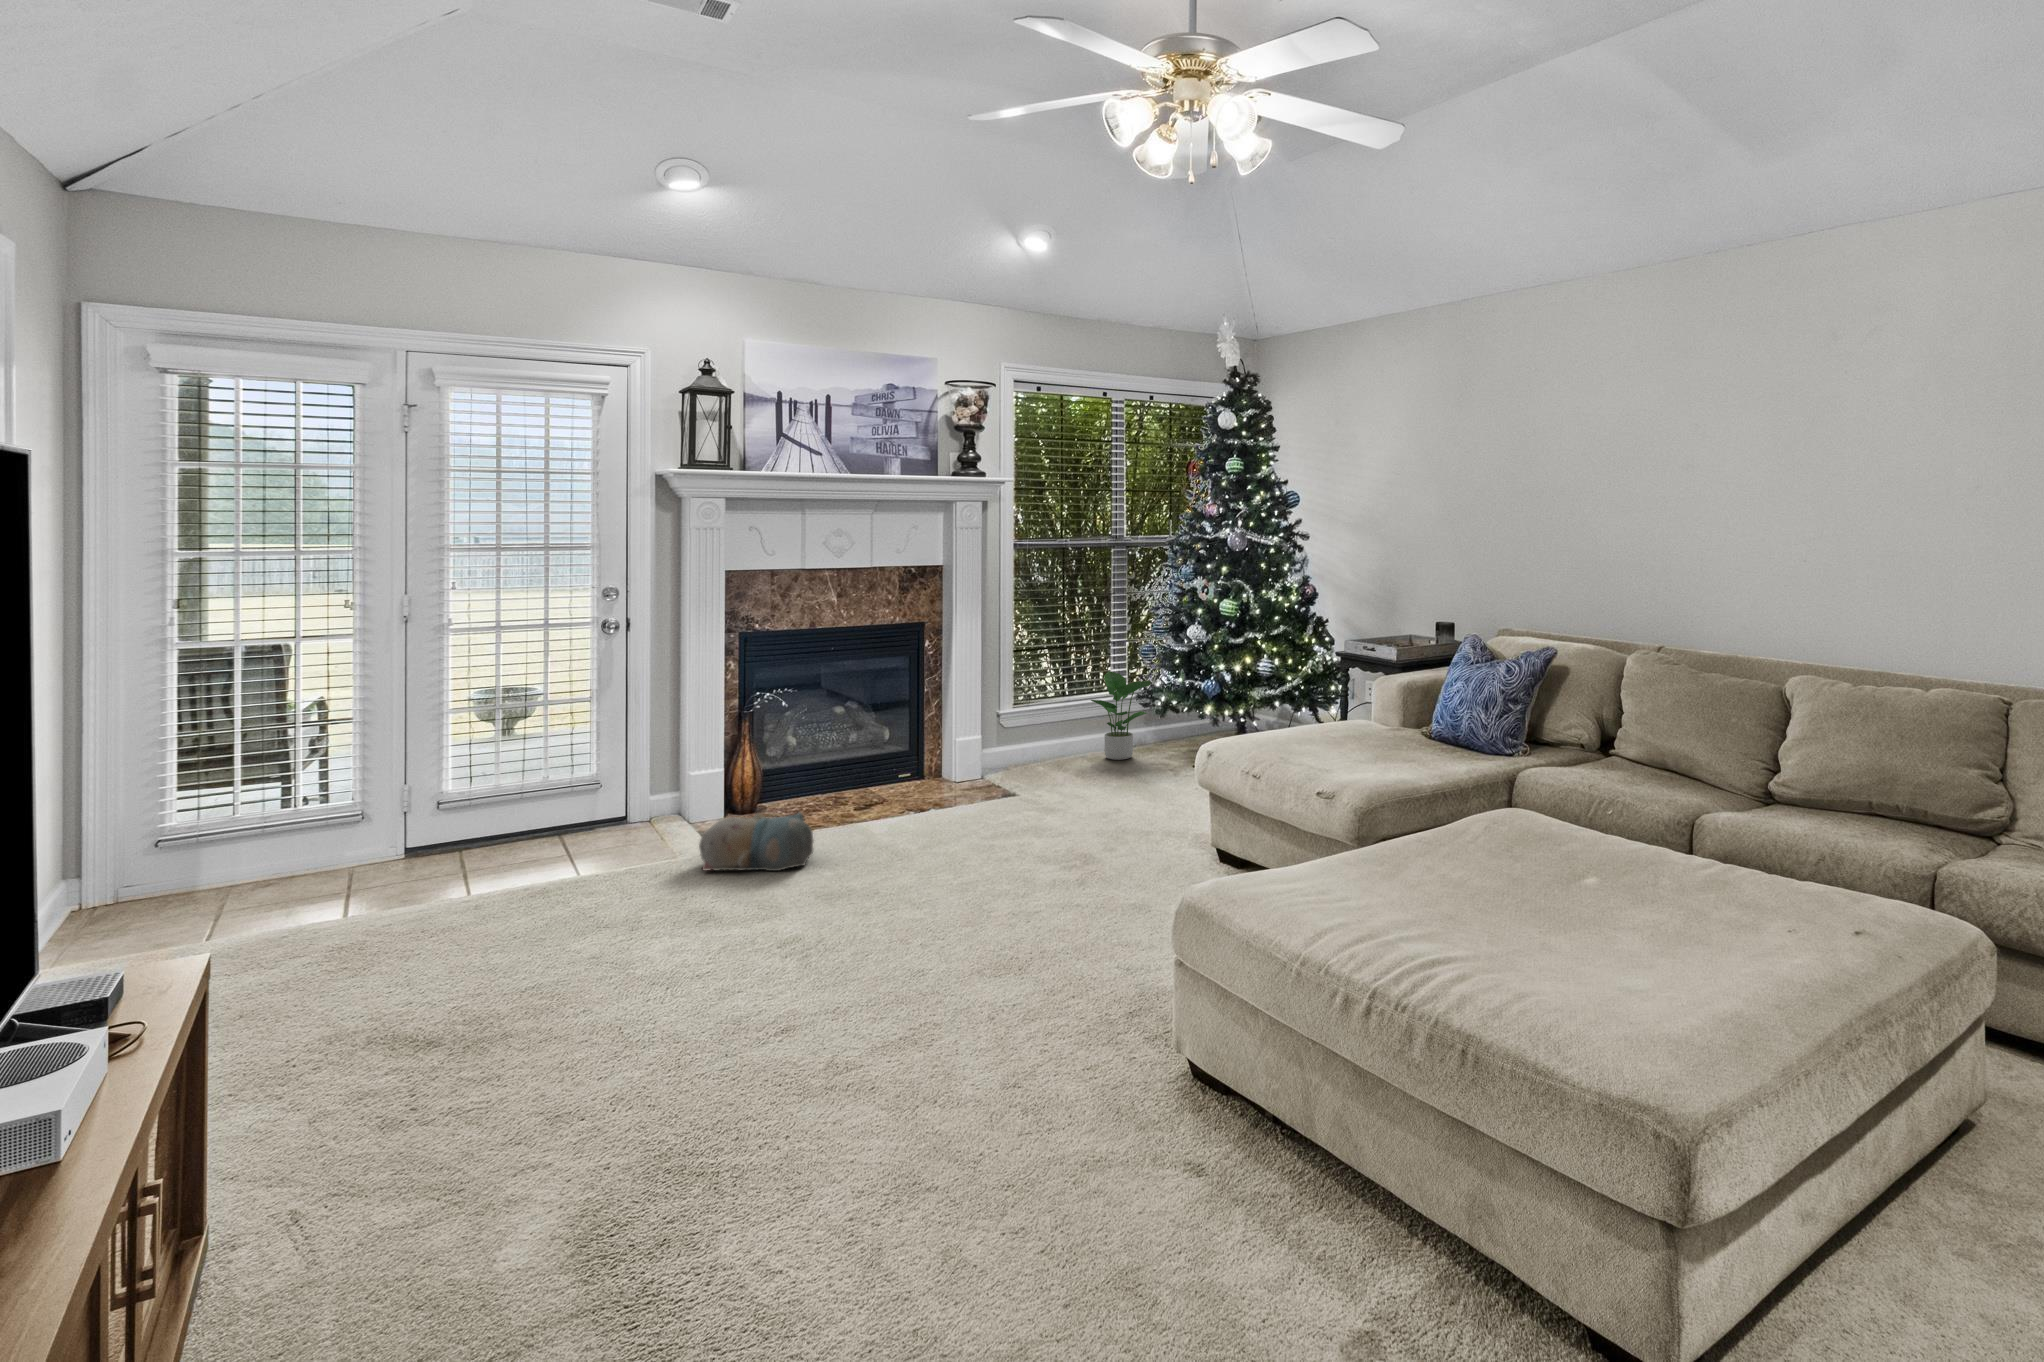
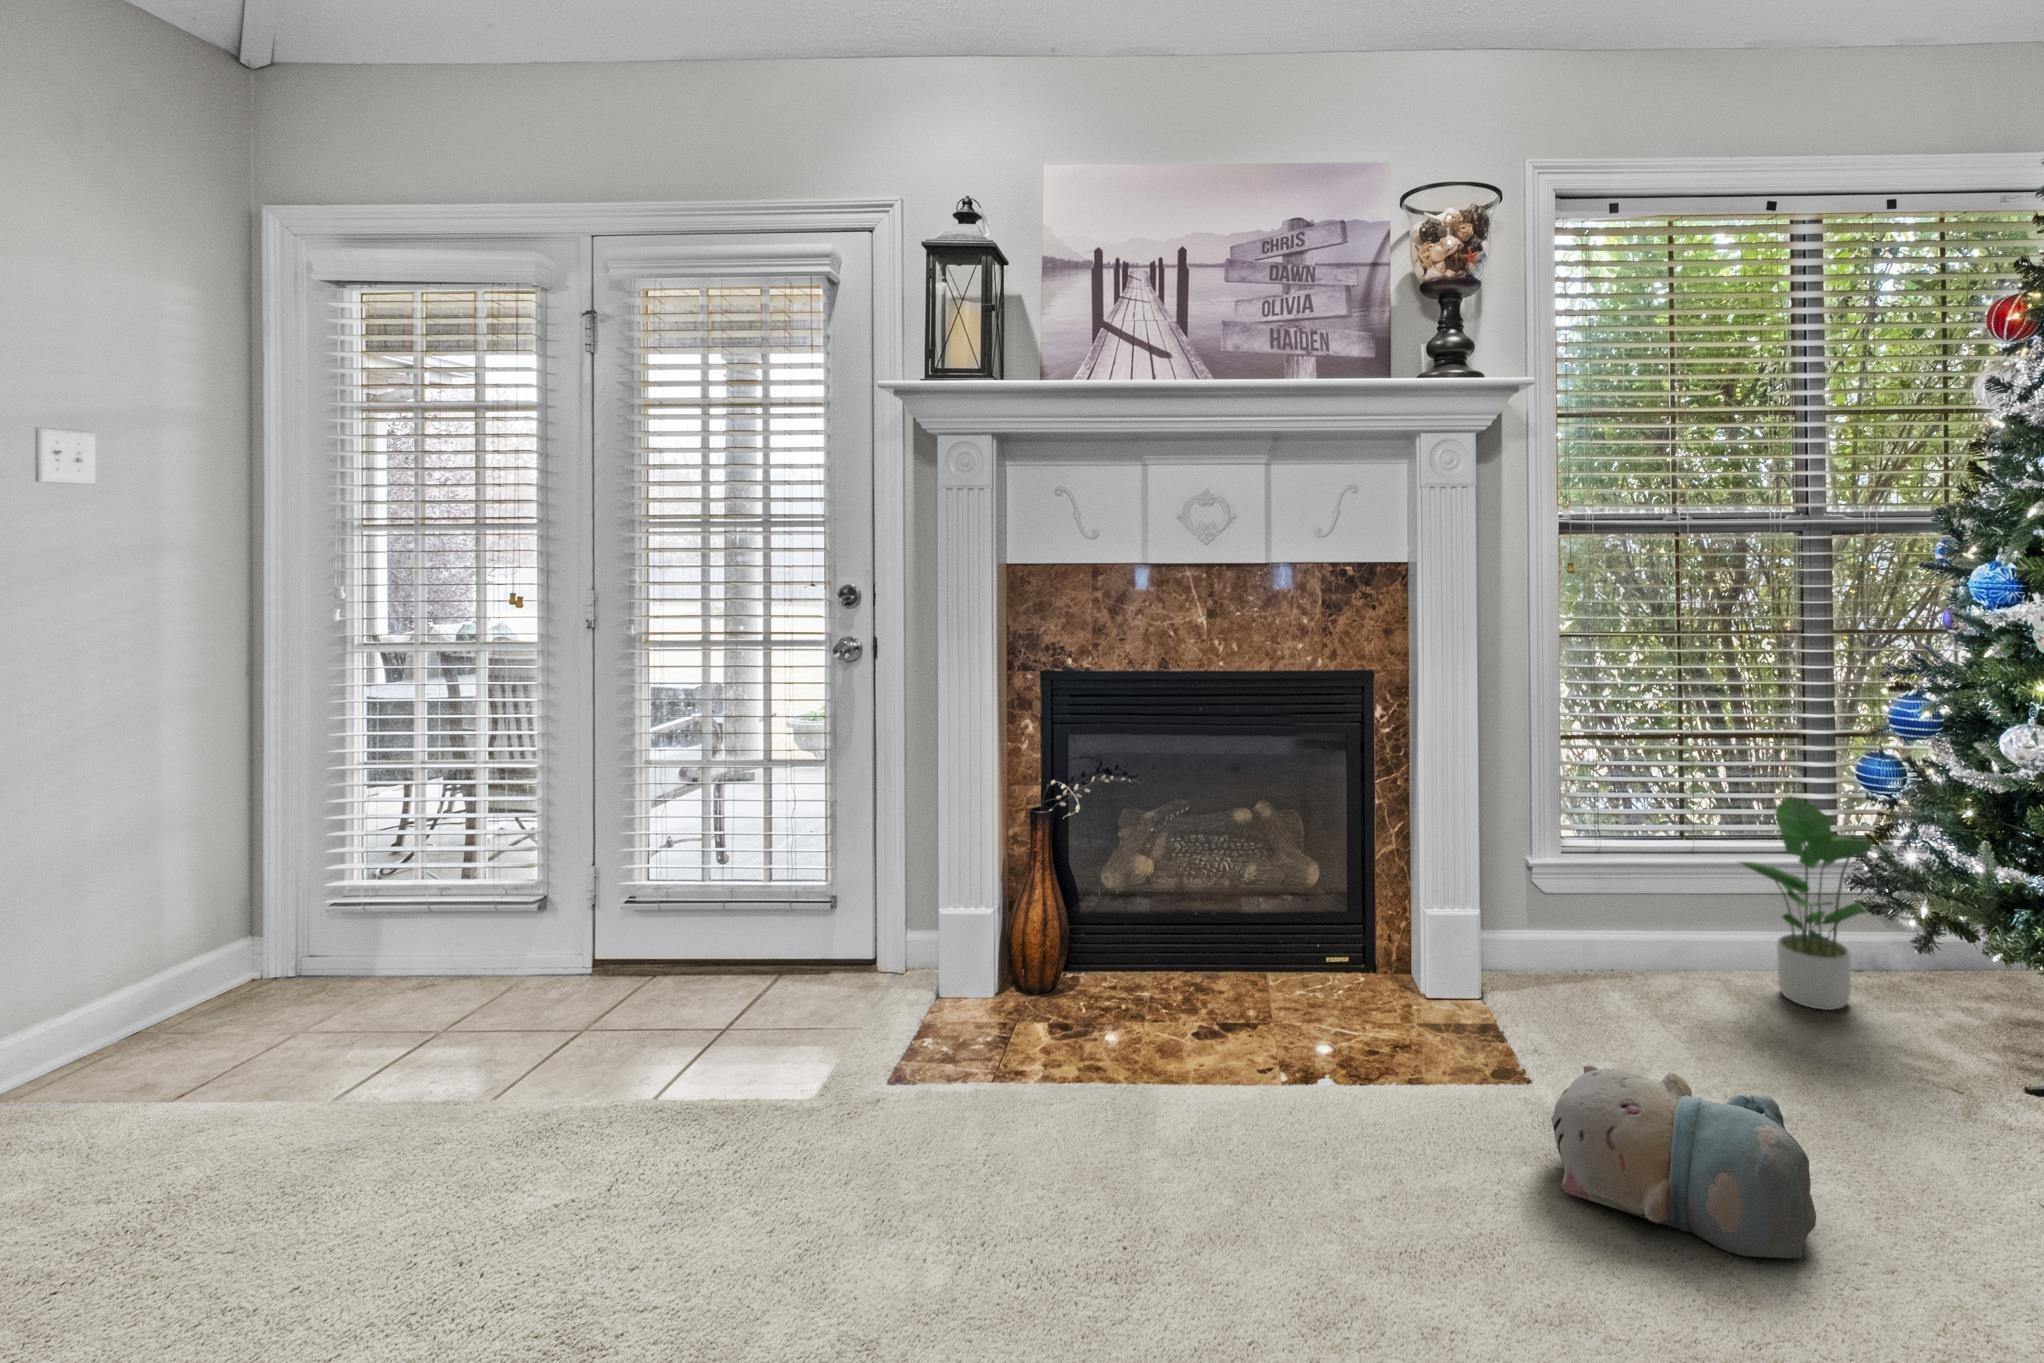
plush toy: present [699,812,813,871] -> present [1552,1065,1816,1258]

